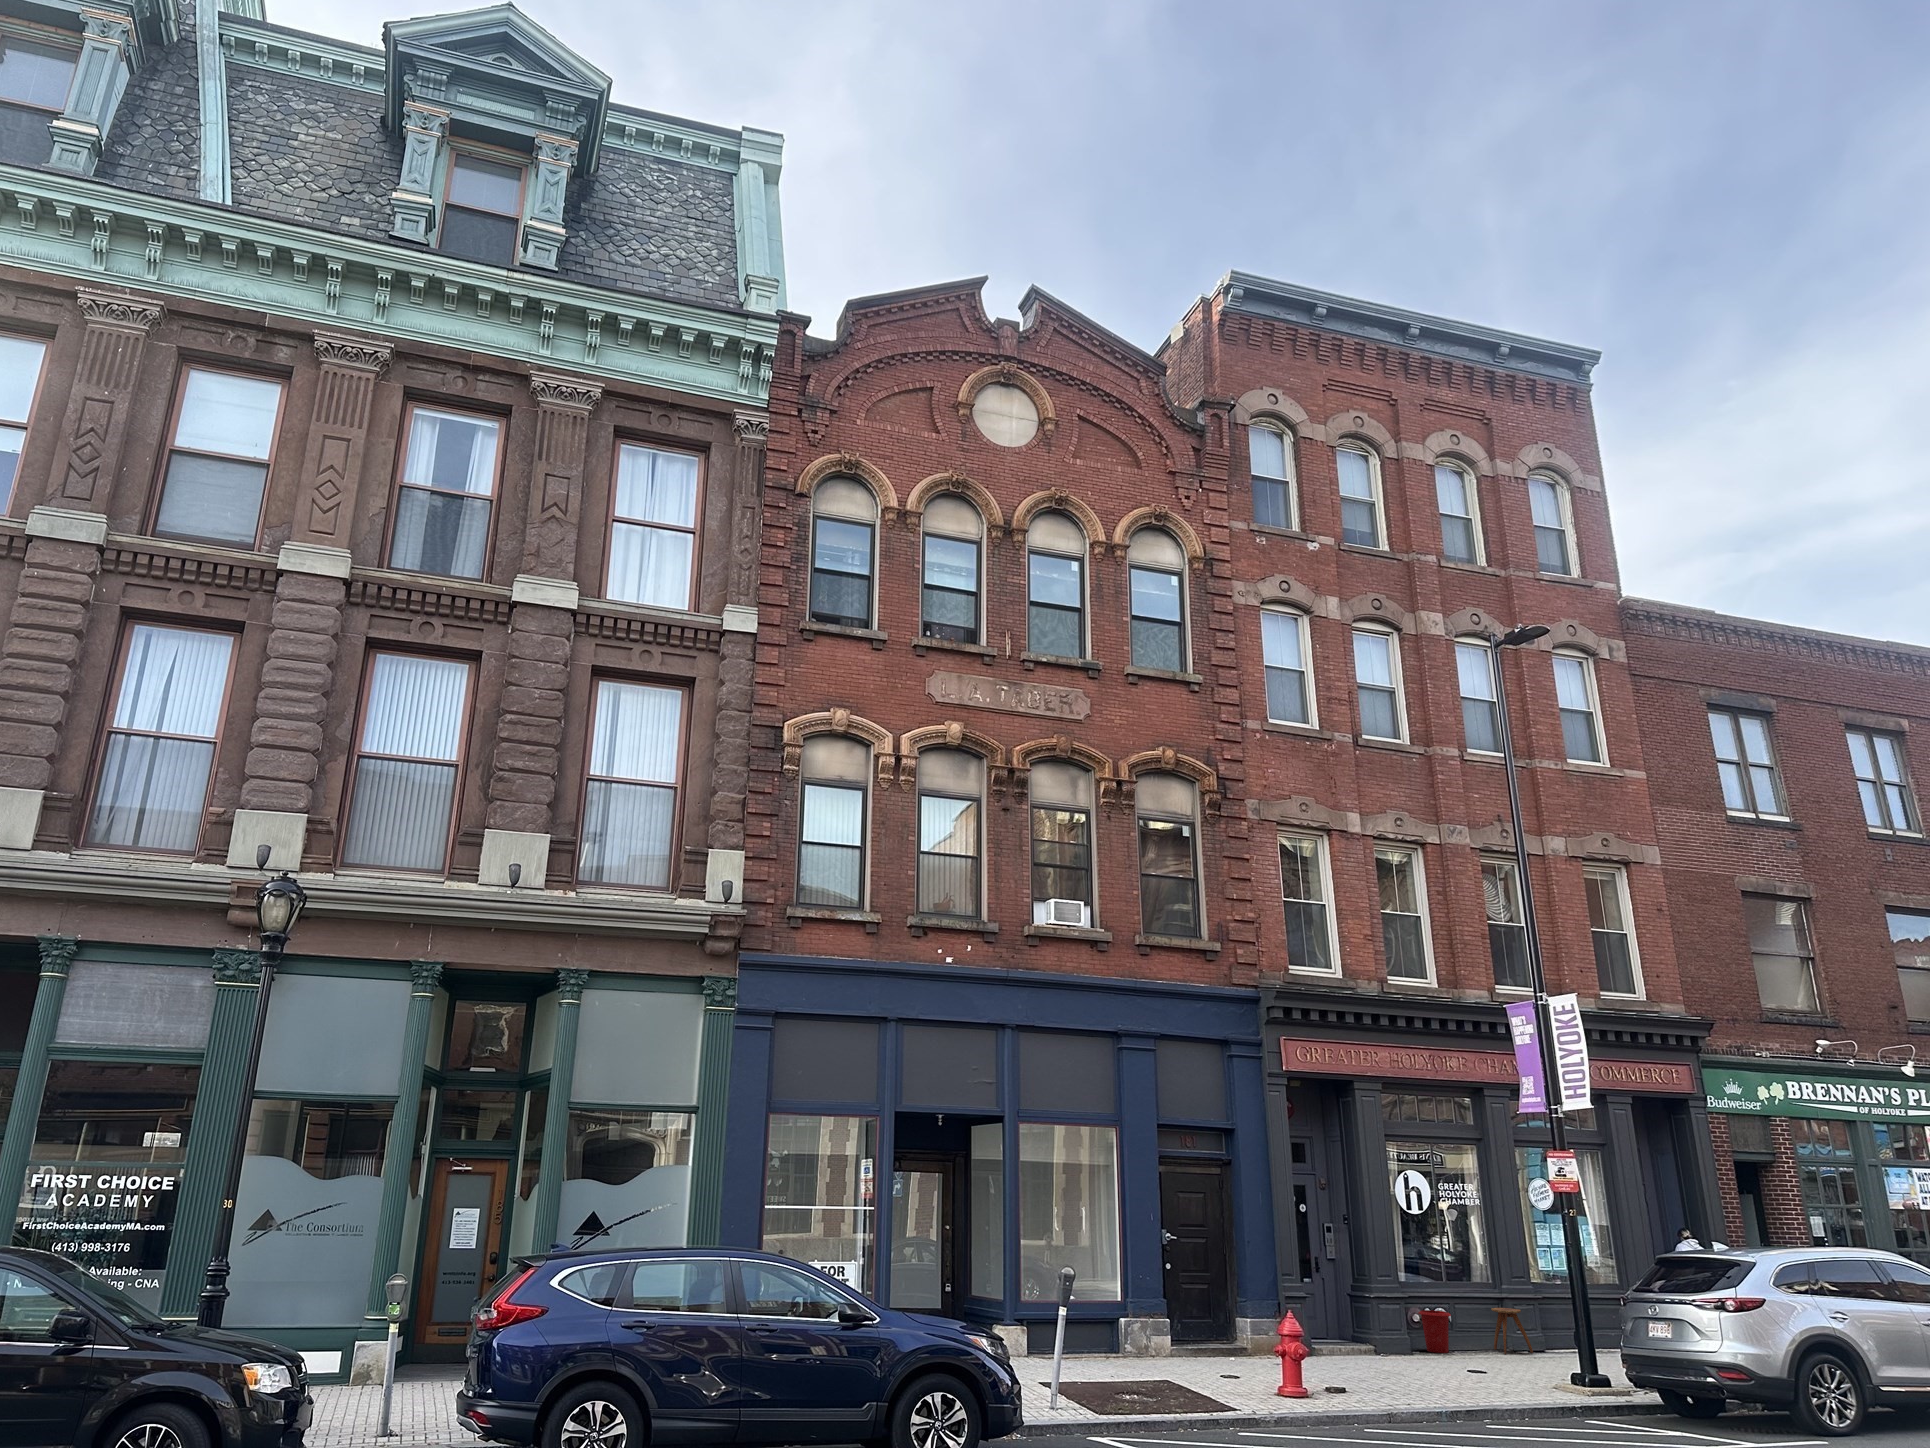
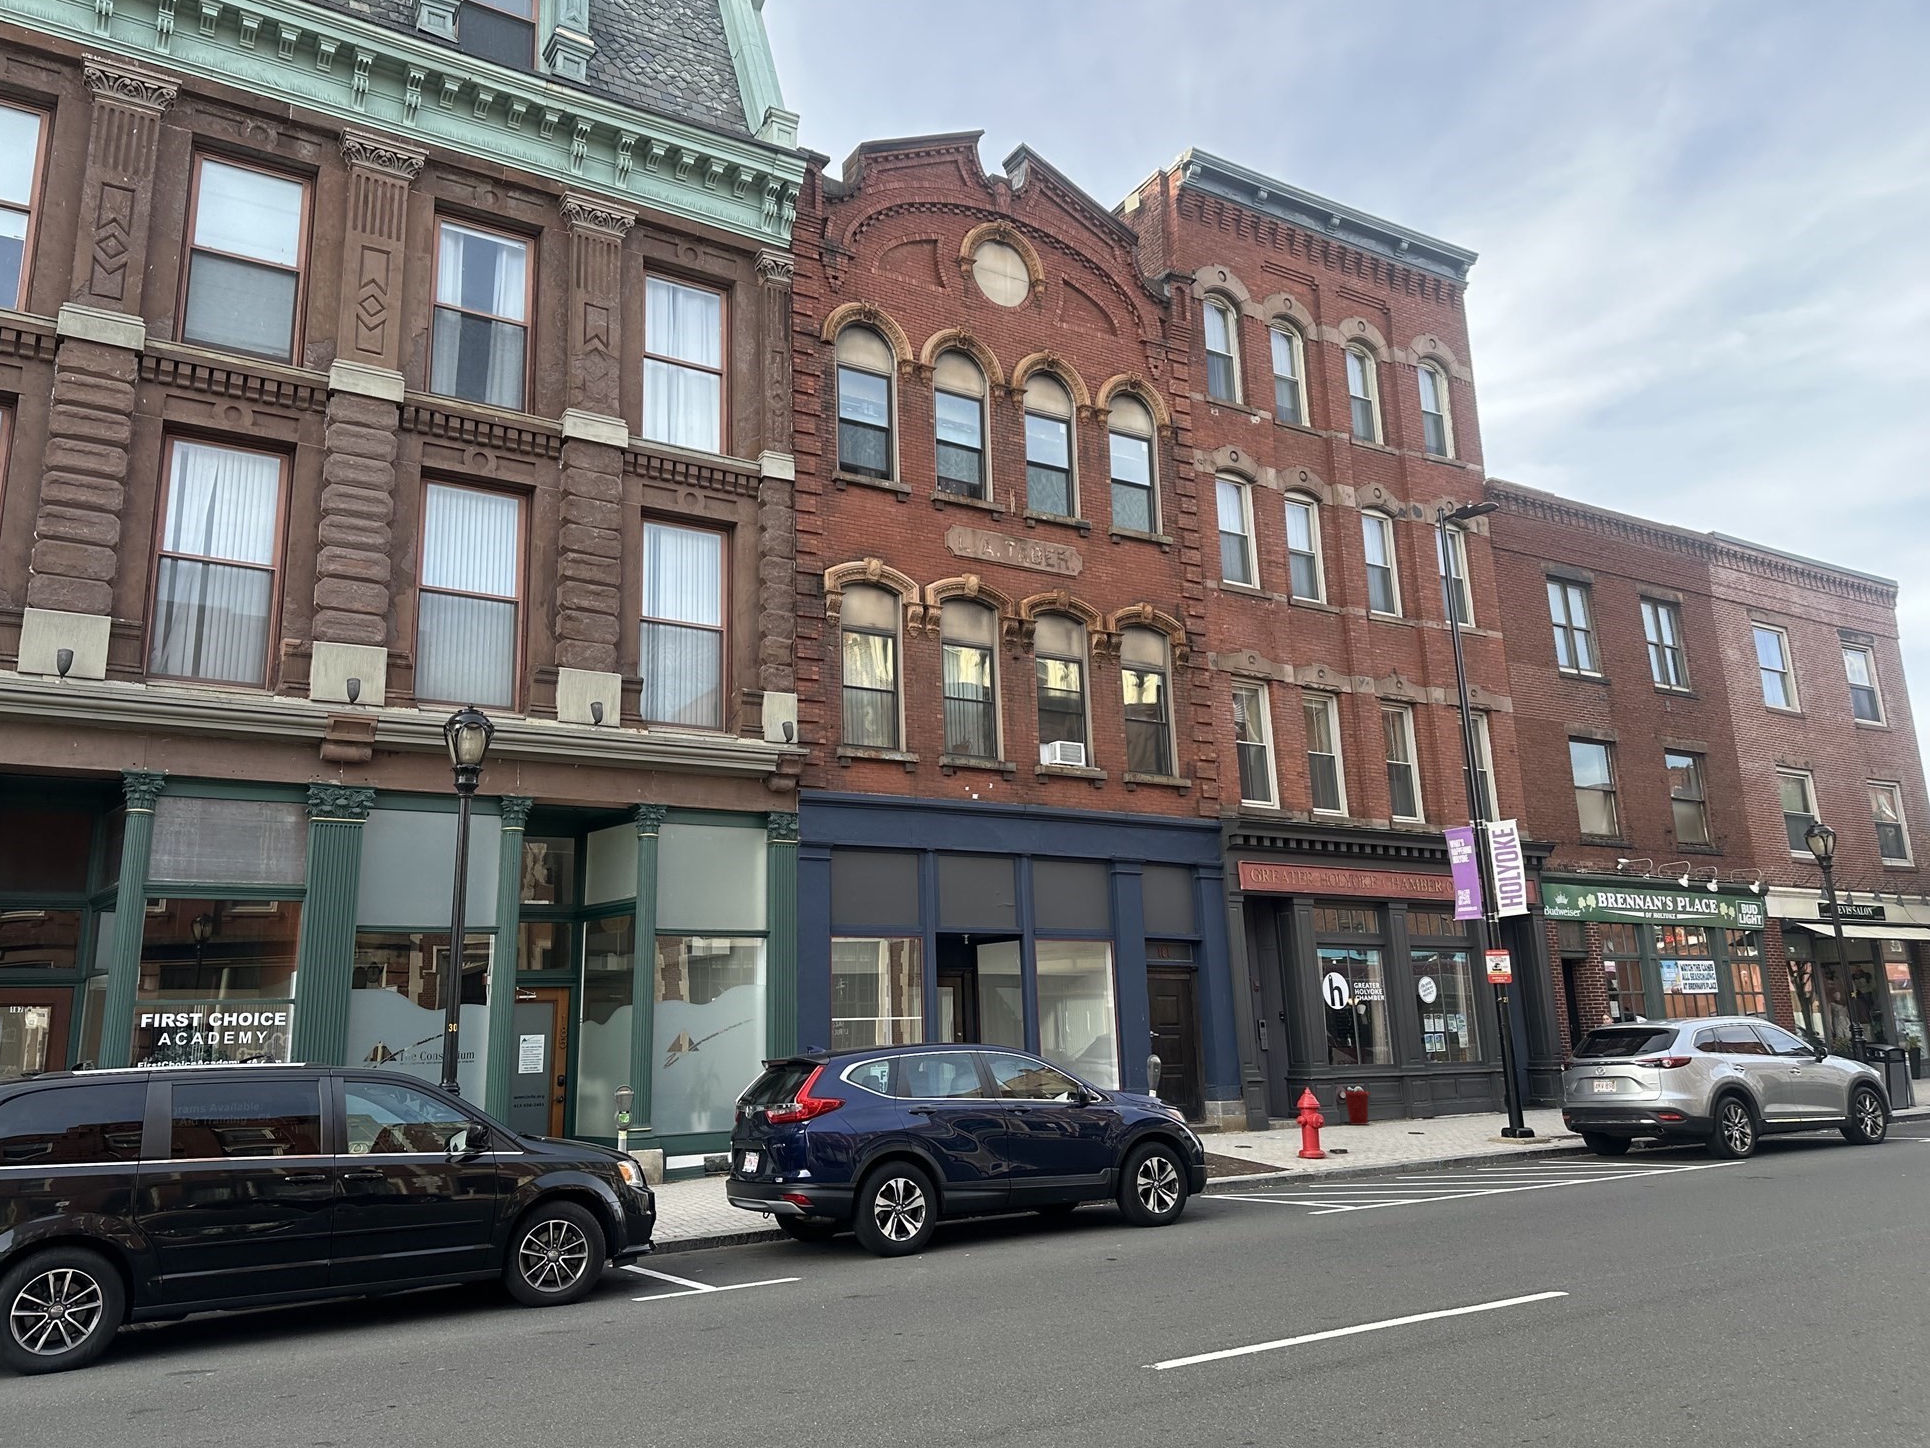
stool: present [1491,1308,1533,1354] -> none [1396,1086,1430,1123]

